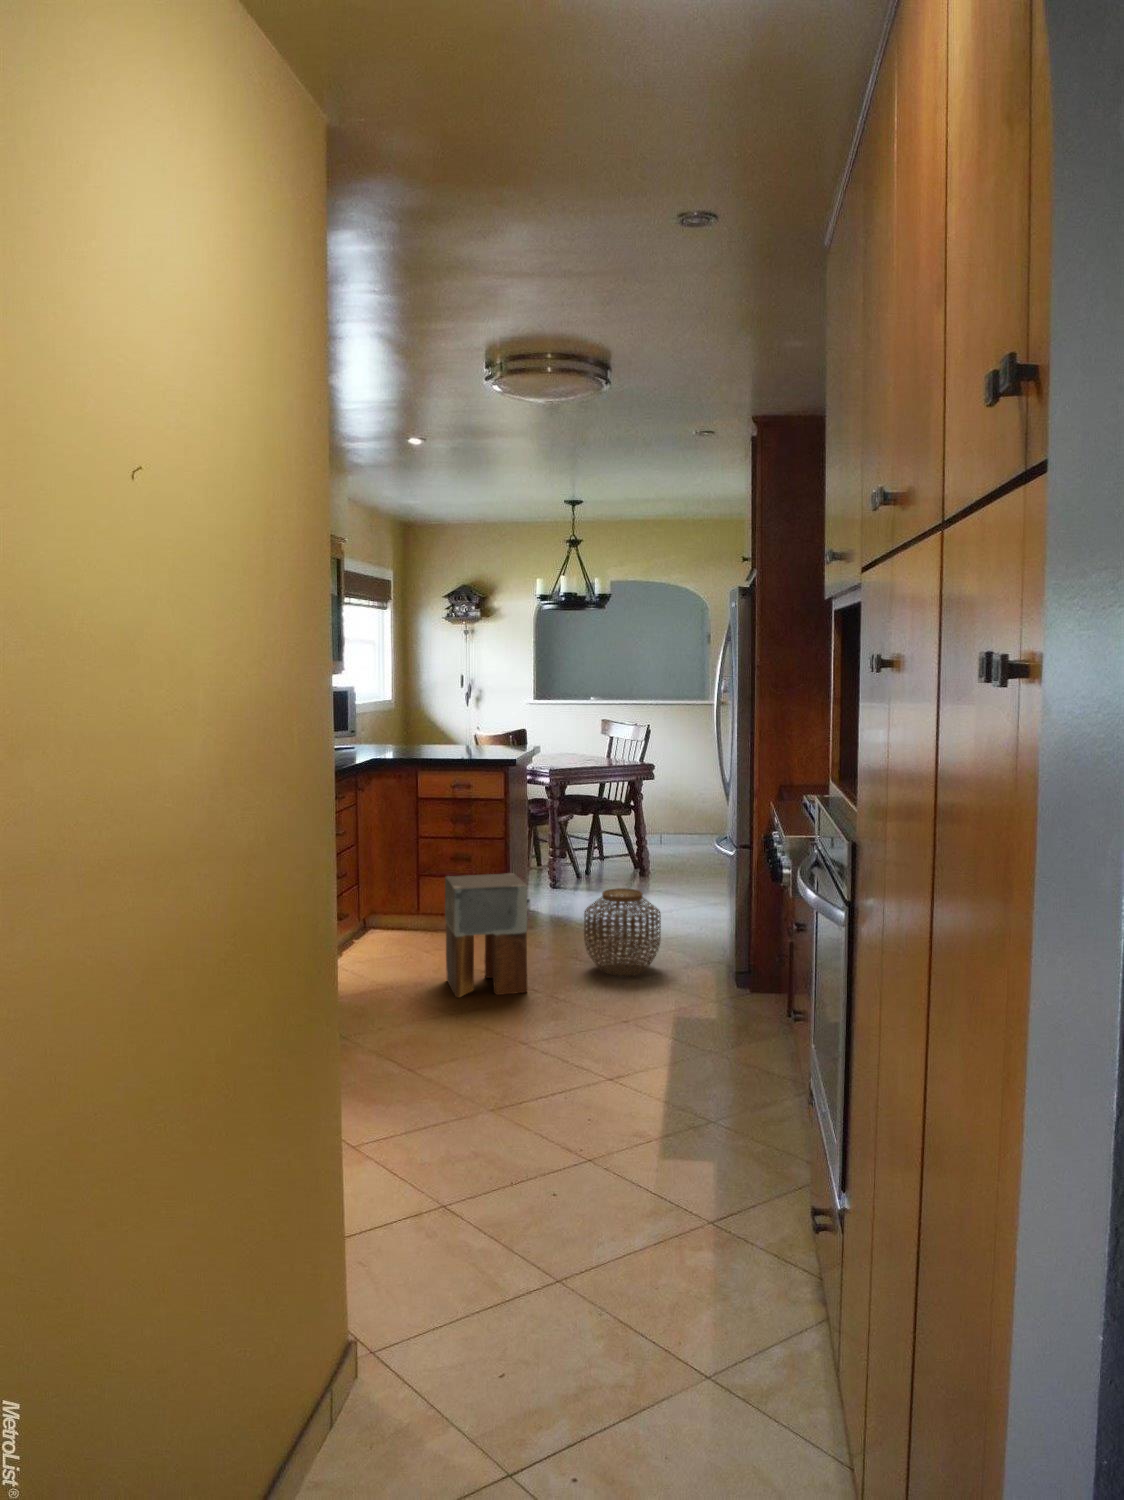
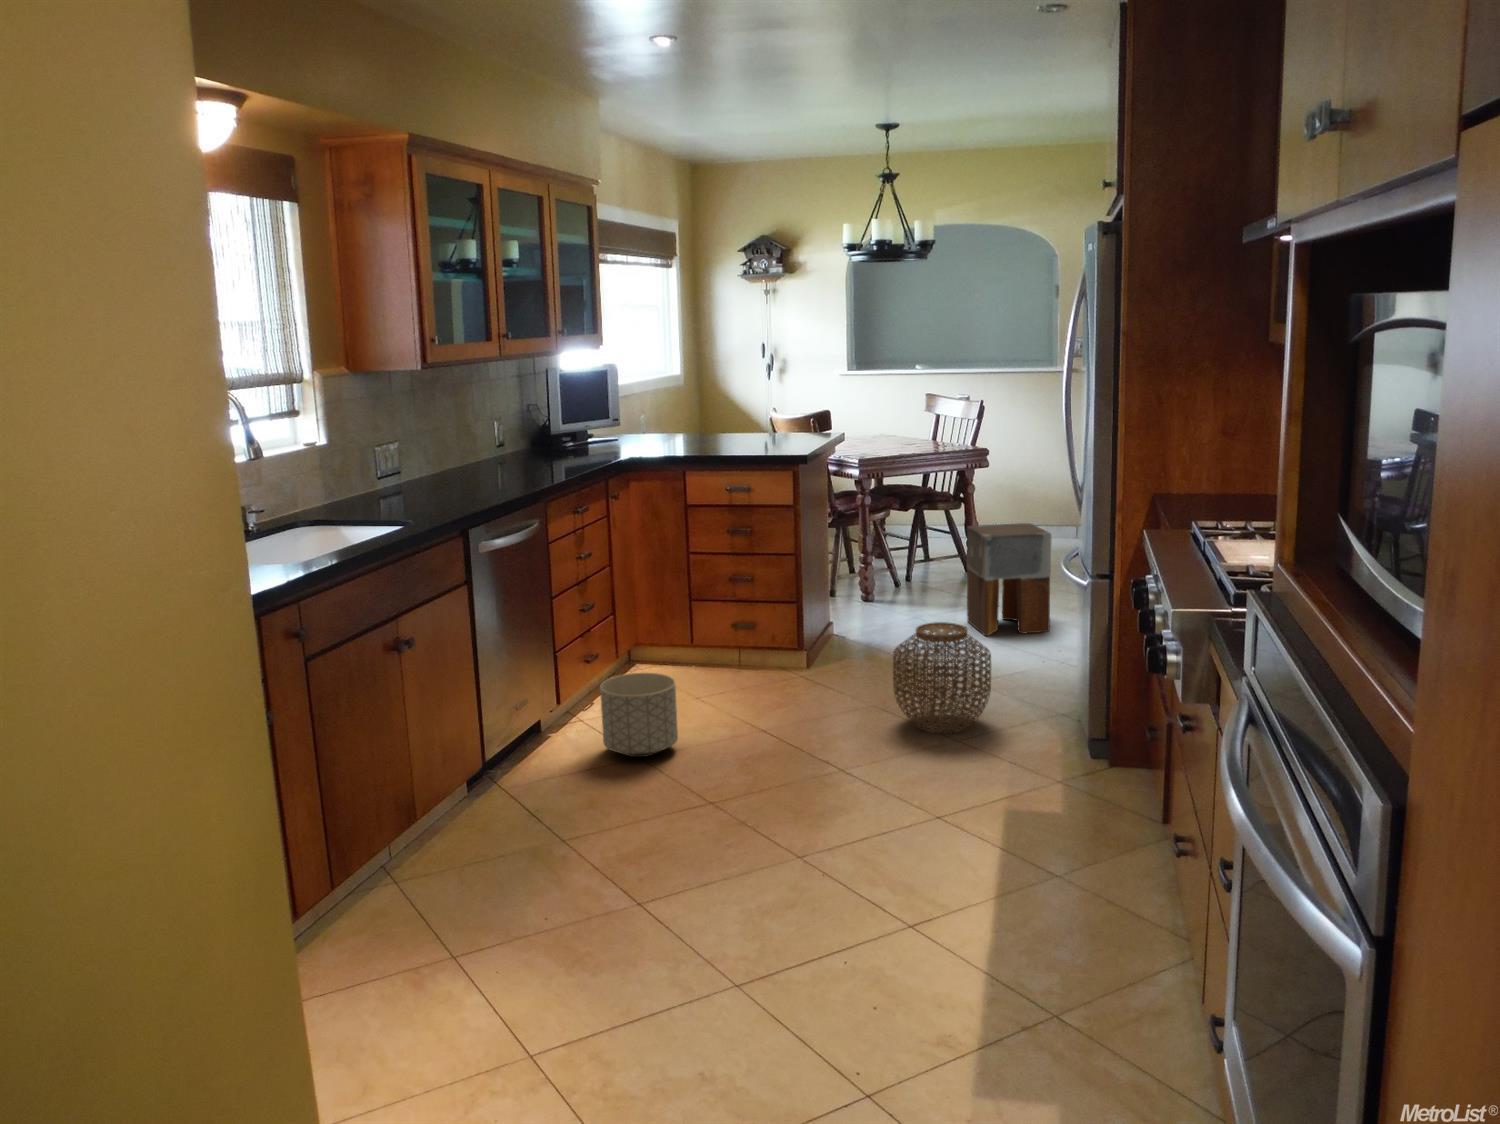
stool: present [445,873,527,998] -> present [967,523,1051,636]
planter: none [352,927,413,994] -> present [600,673,678,757]

